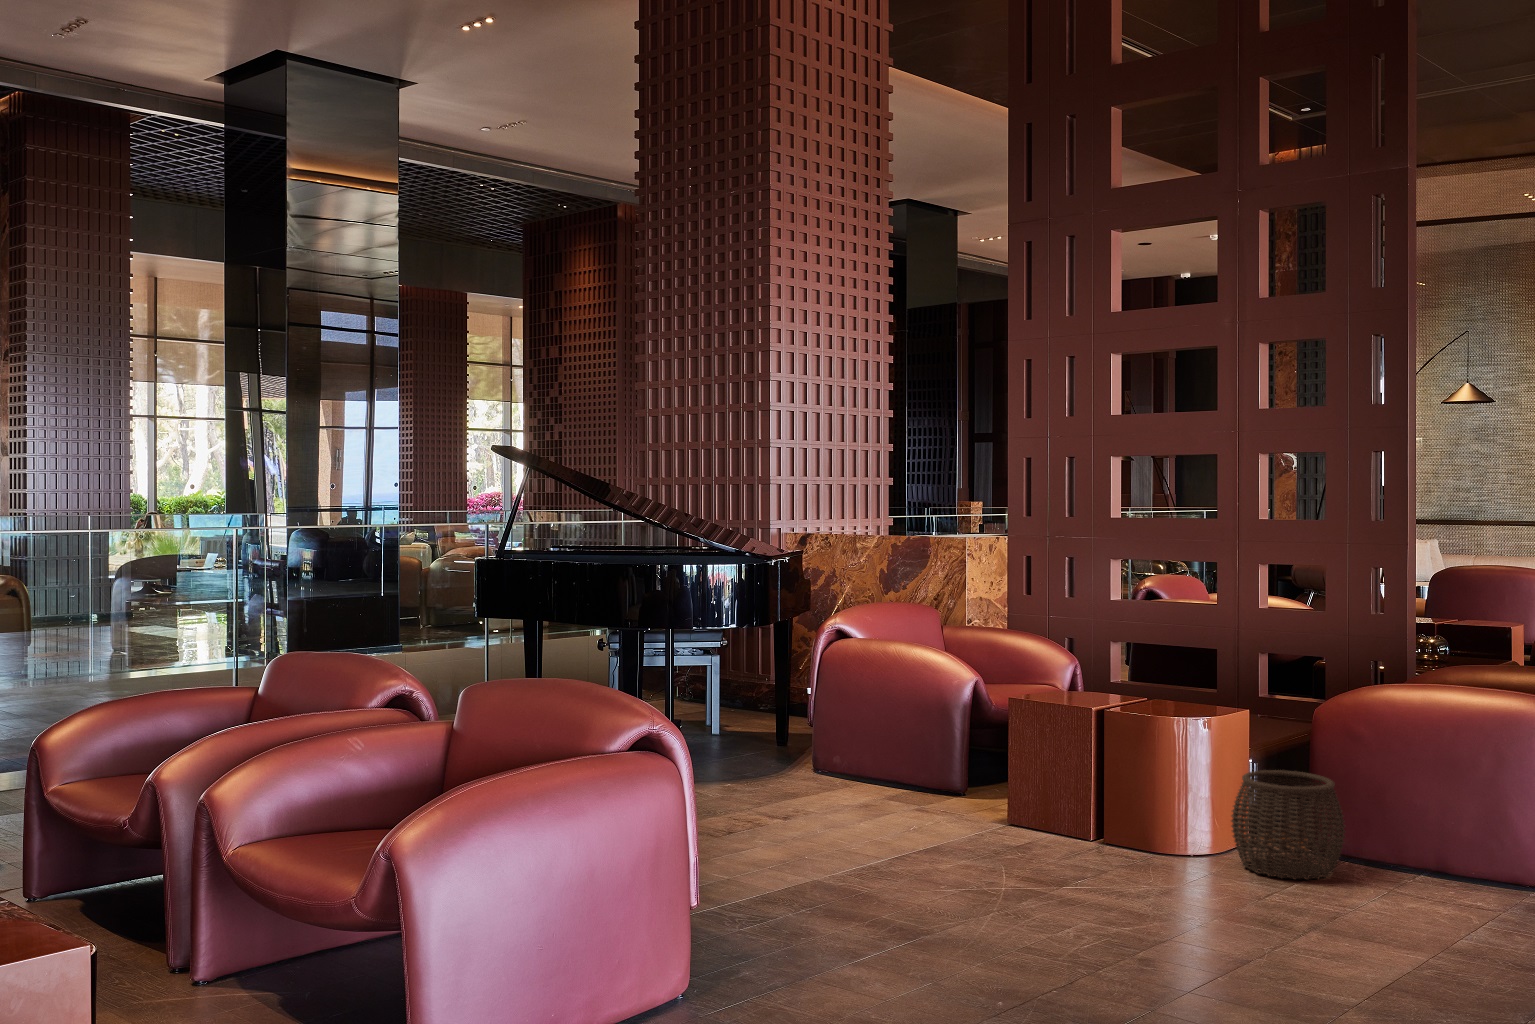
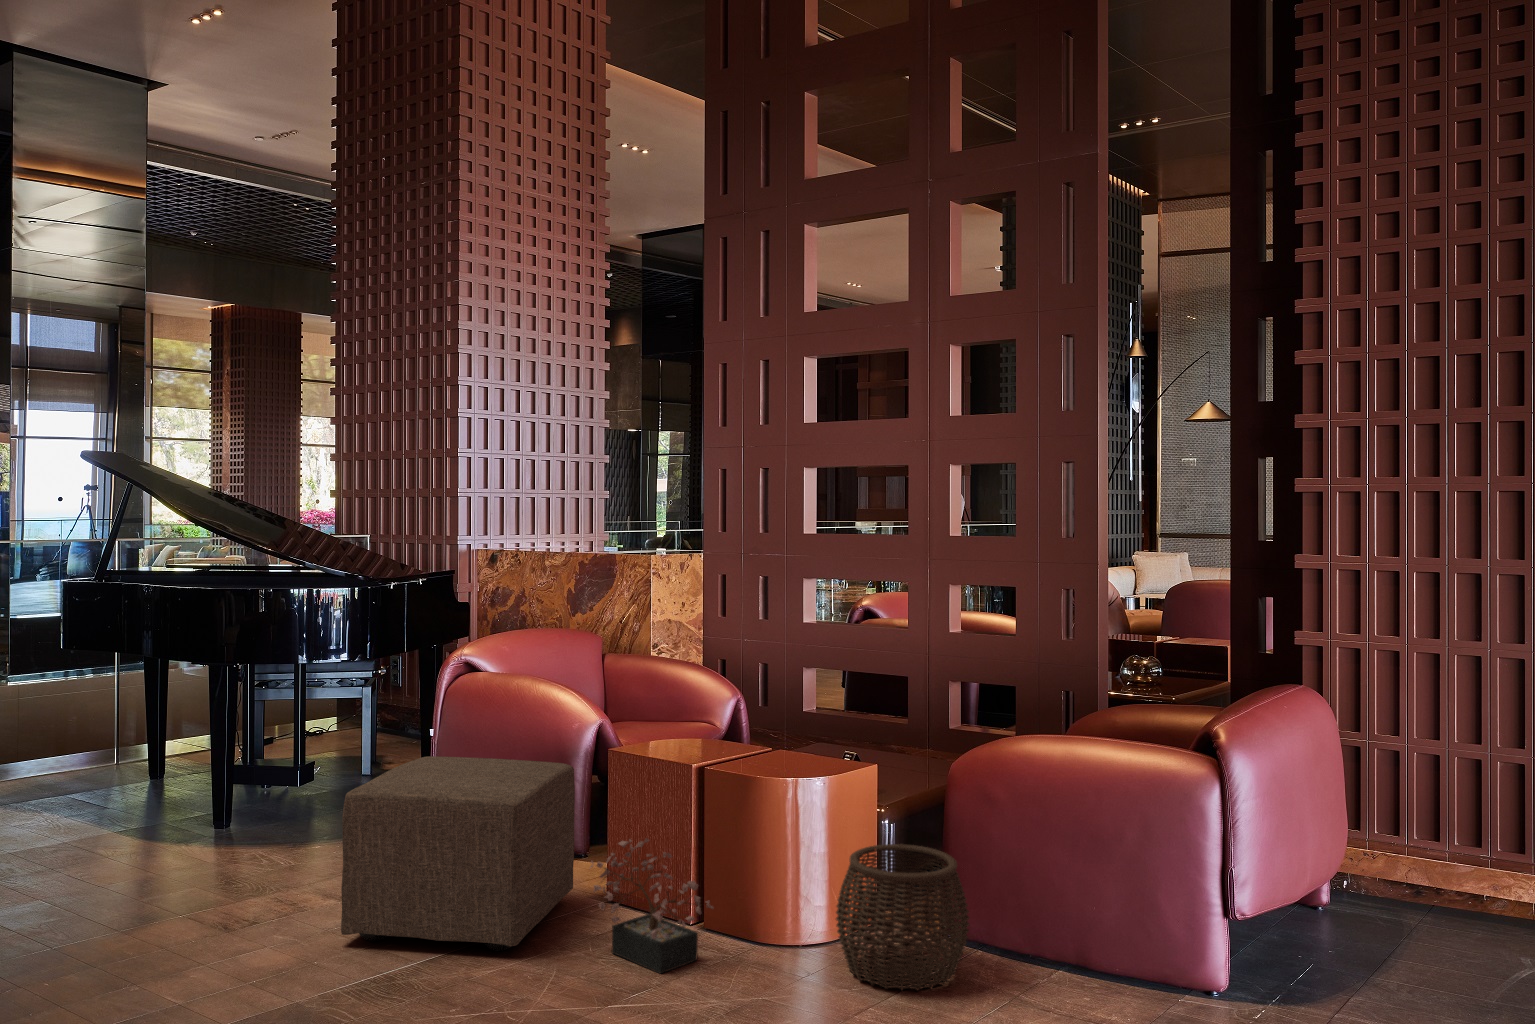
ottoman: none [820,706,981,853] -> present [341,756,575,951]
decorative plant: none [1022,766,1129,868] -> present [591,838,713,973]

